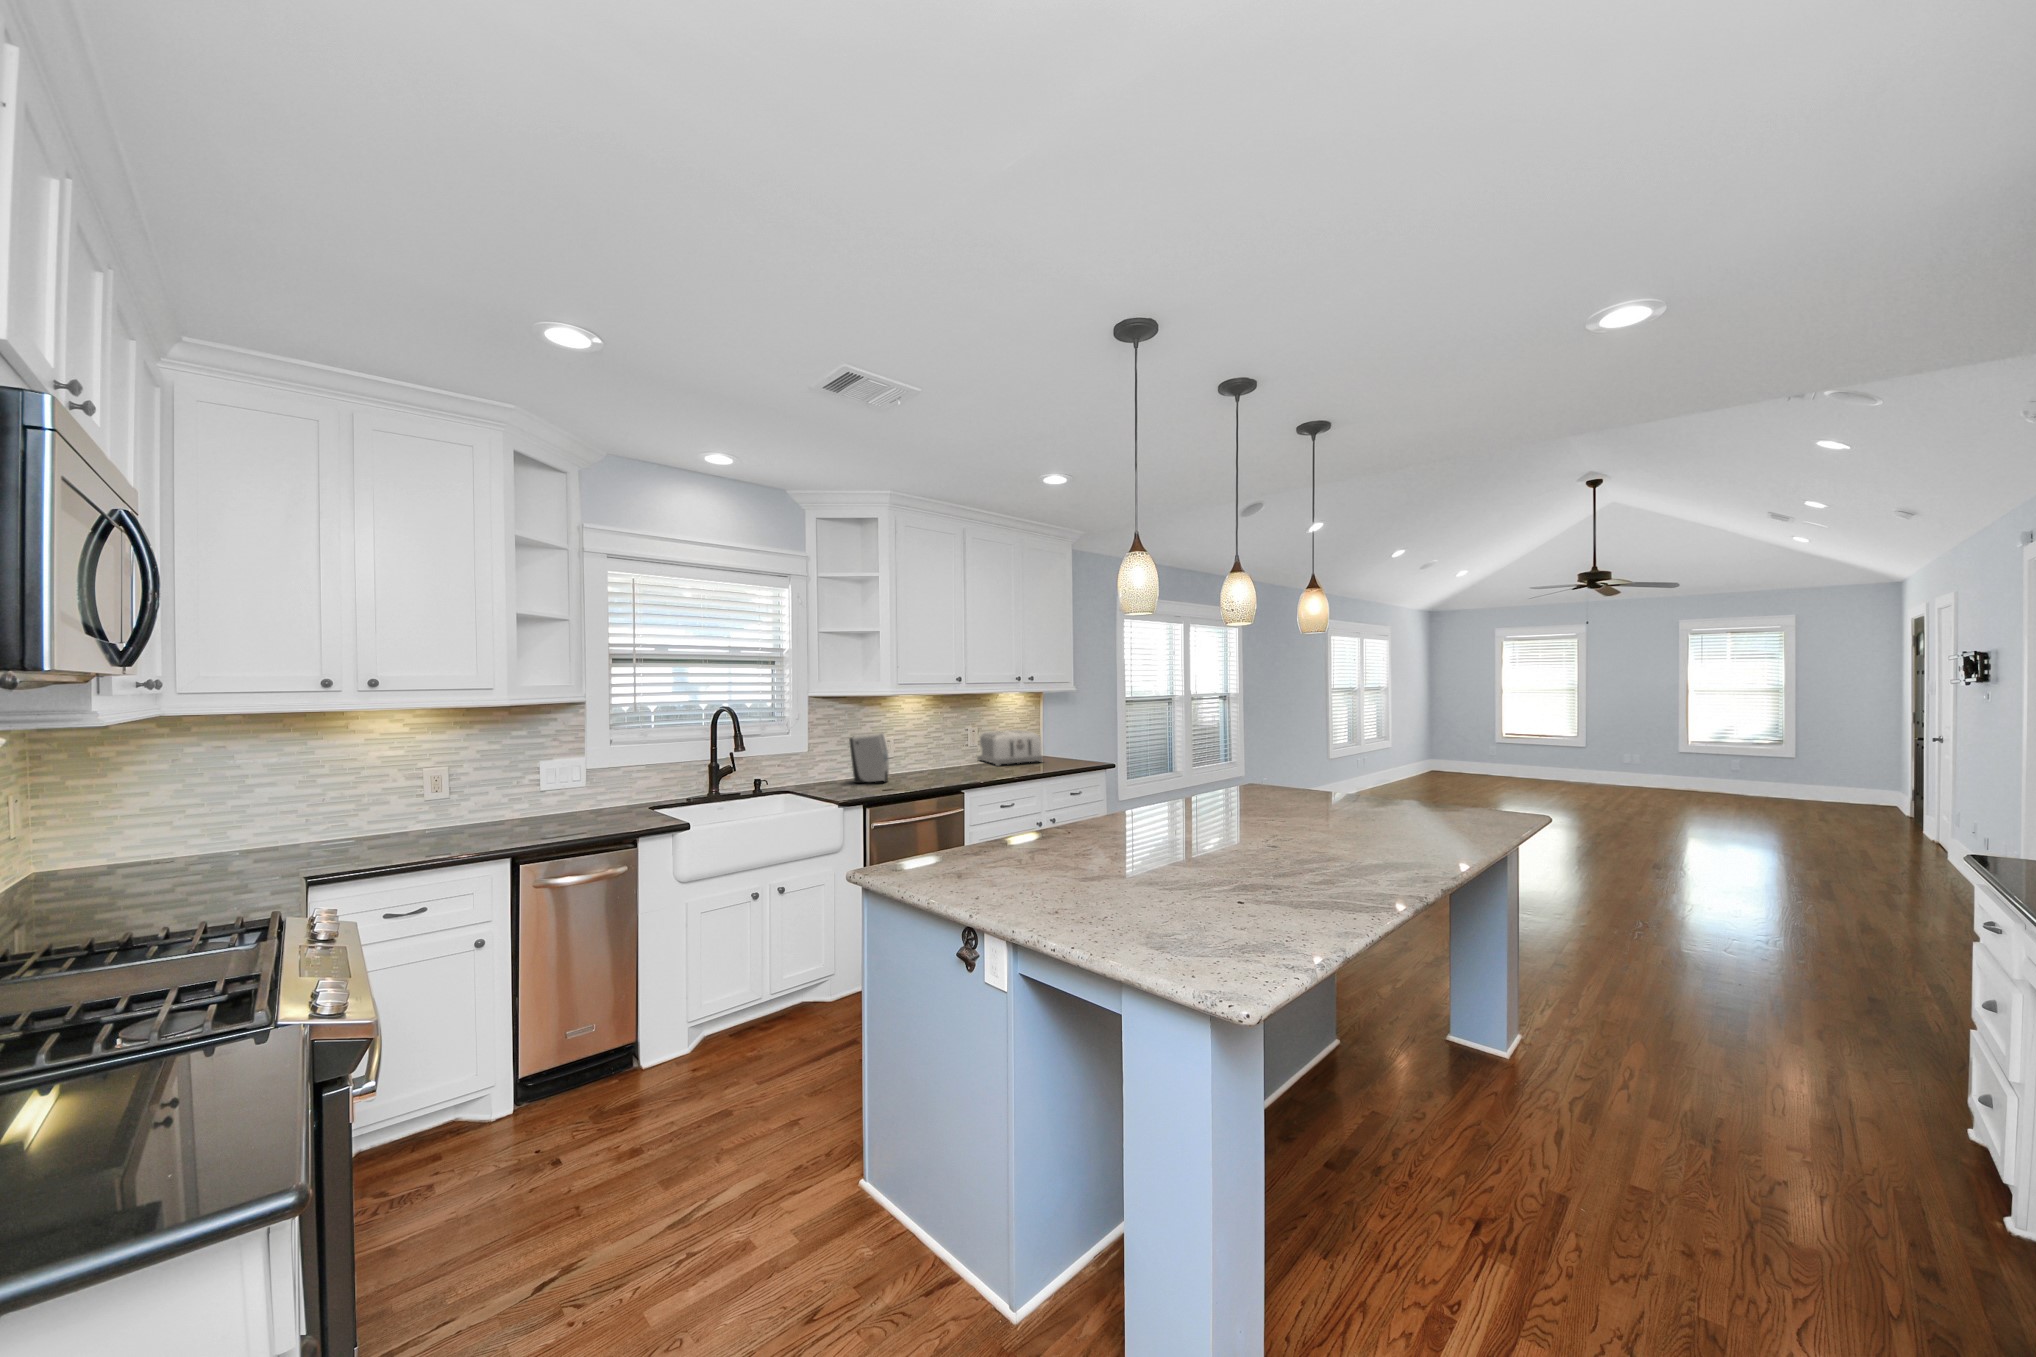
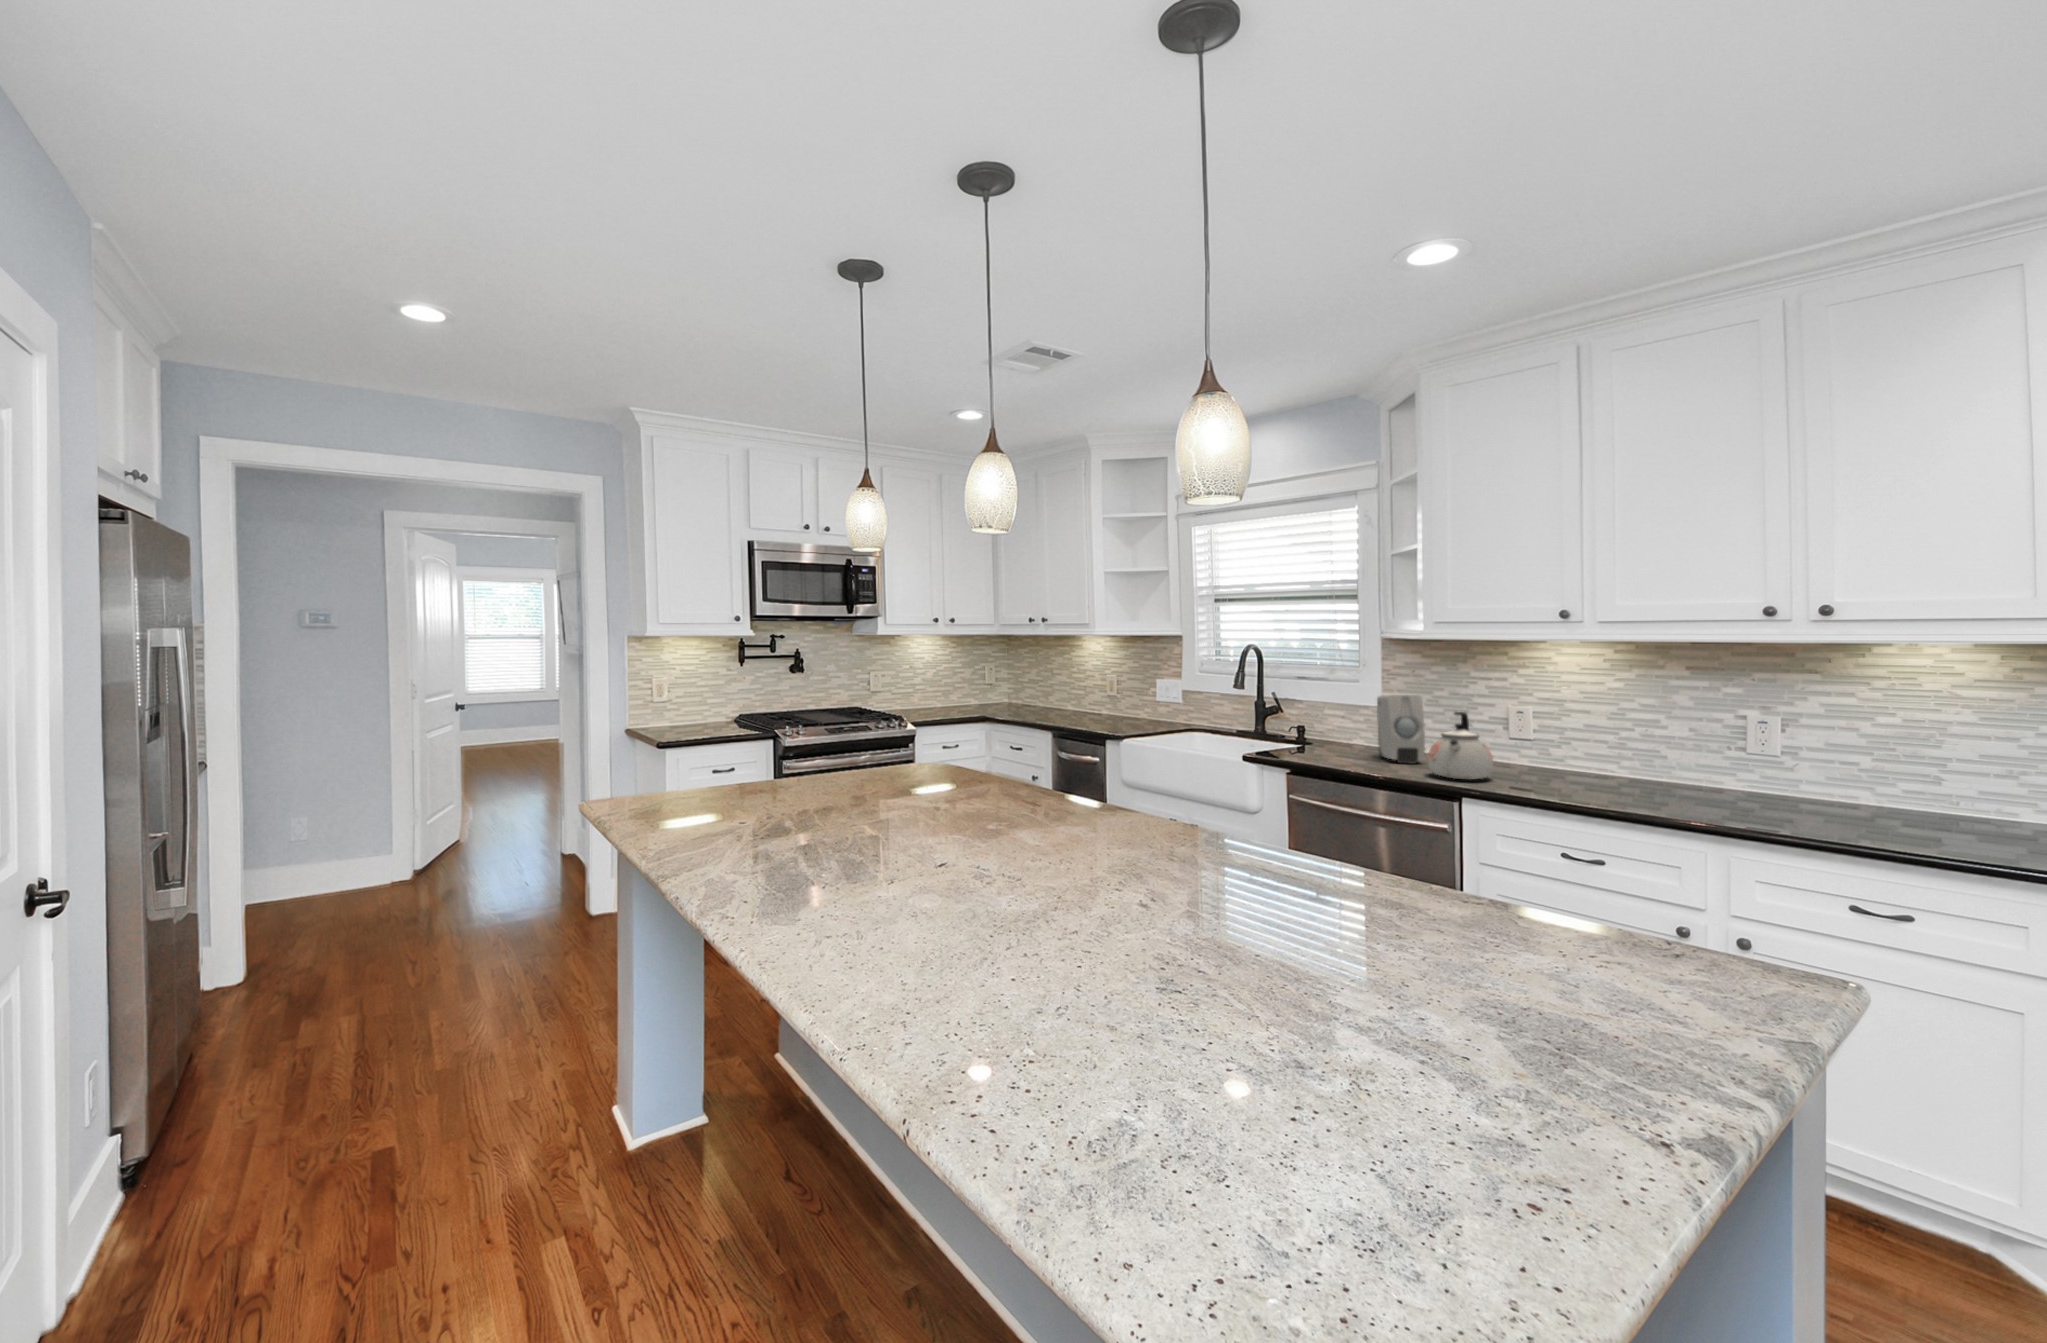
toaster: present [977,730,1043,766] -> none [1674,735,1886,822]
kettle: none [920,737,956,780] -> present [1428,712,1494,780]

